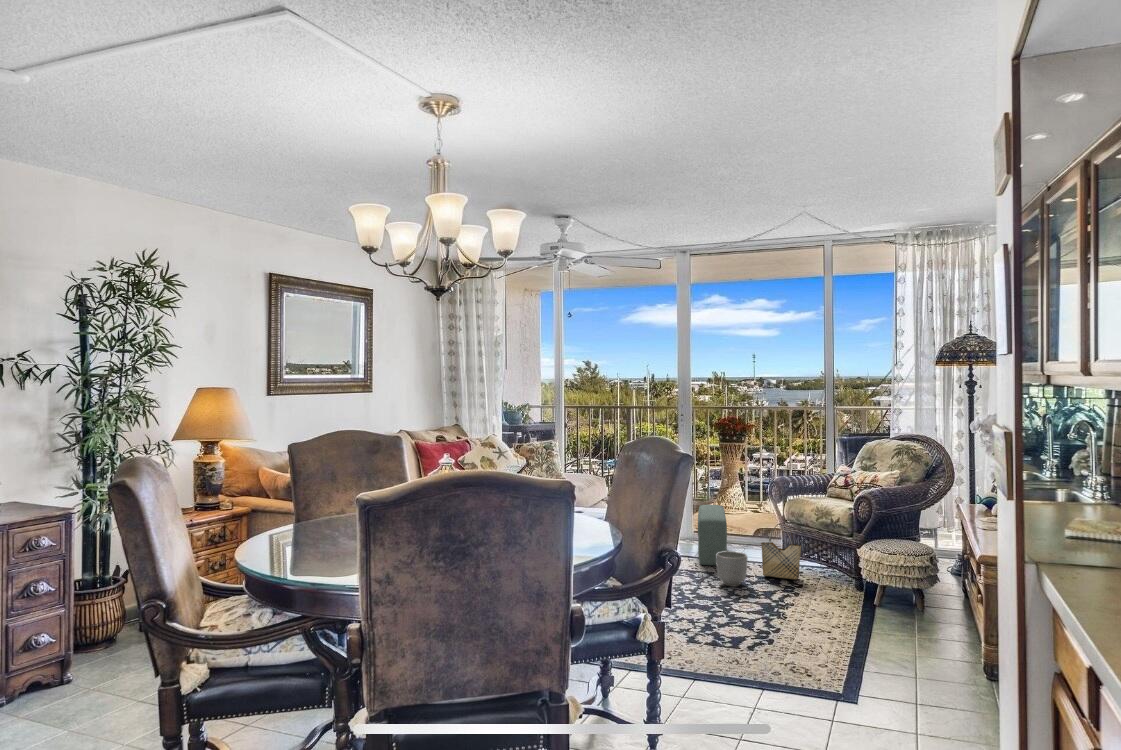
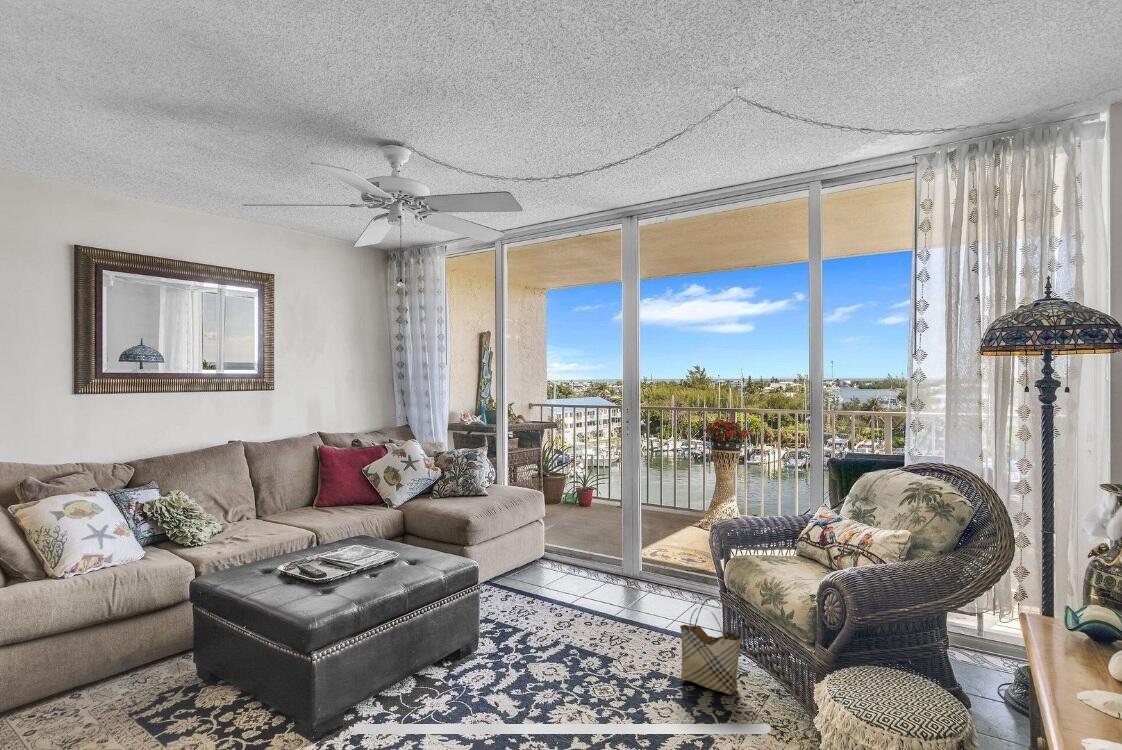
pouf: present [698,505,727,566] -> none [606,542,665,644]
planter: present [716,551,747,586] -> none [599,638,647,702]

